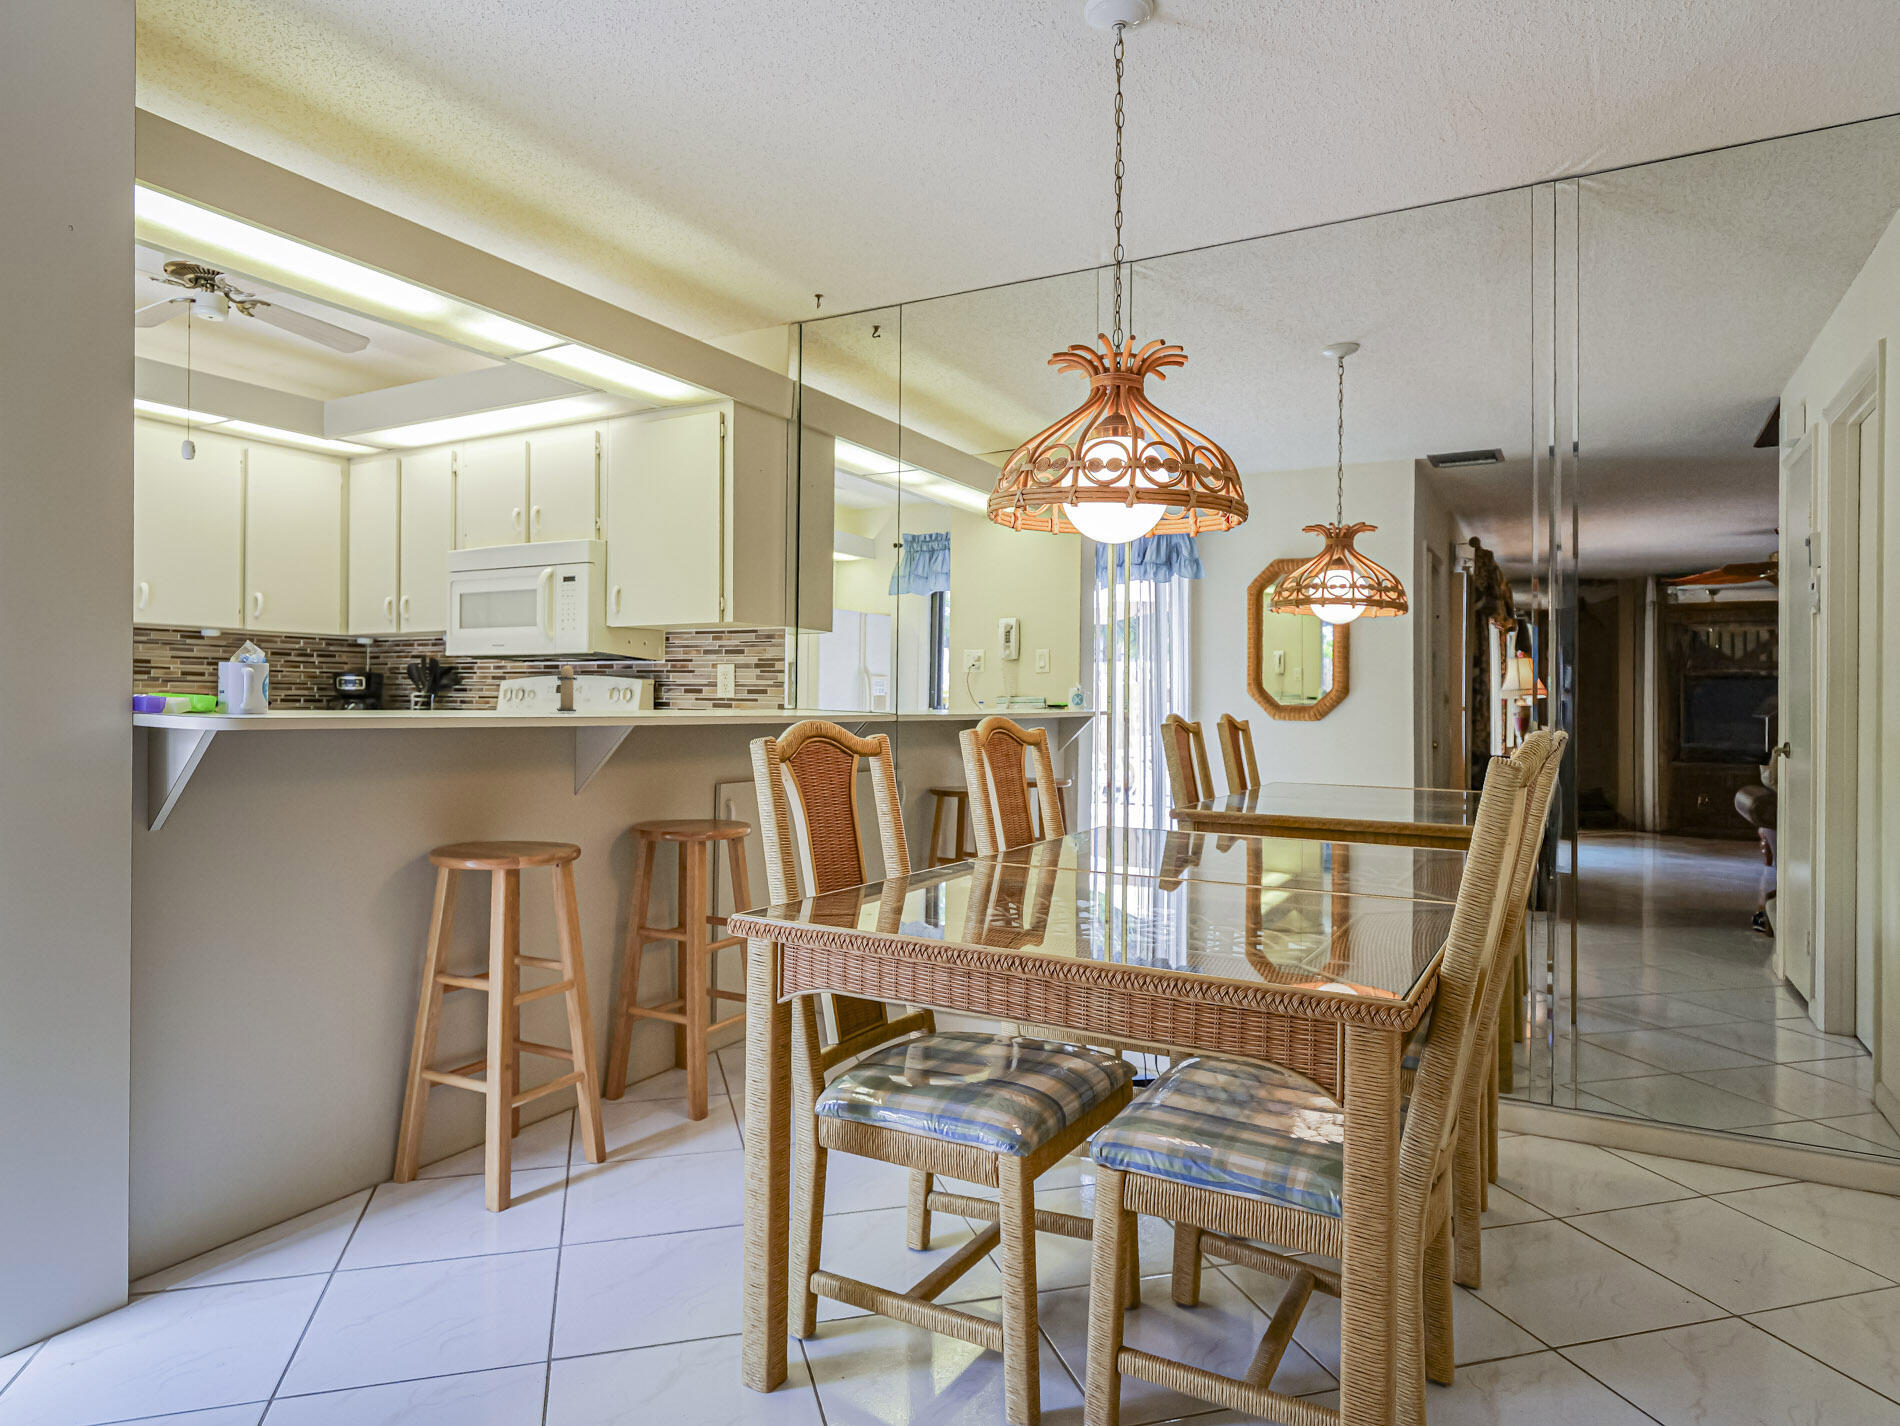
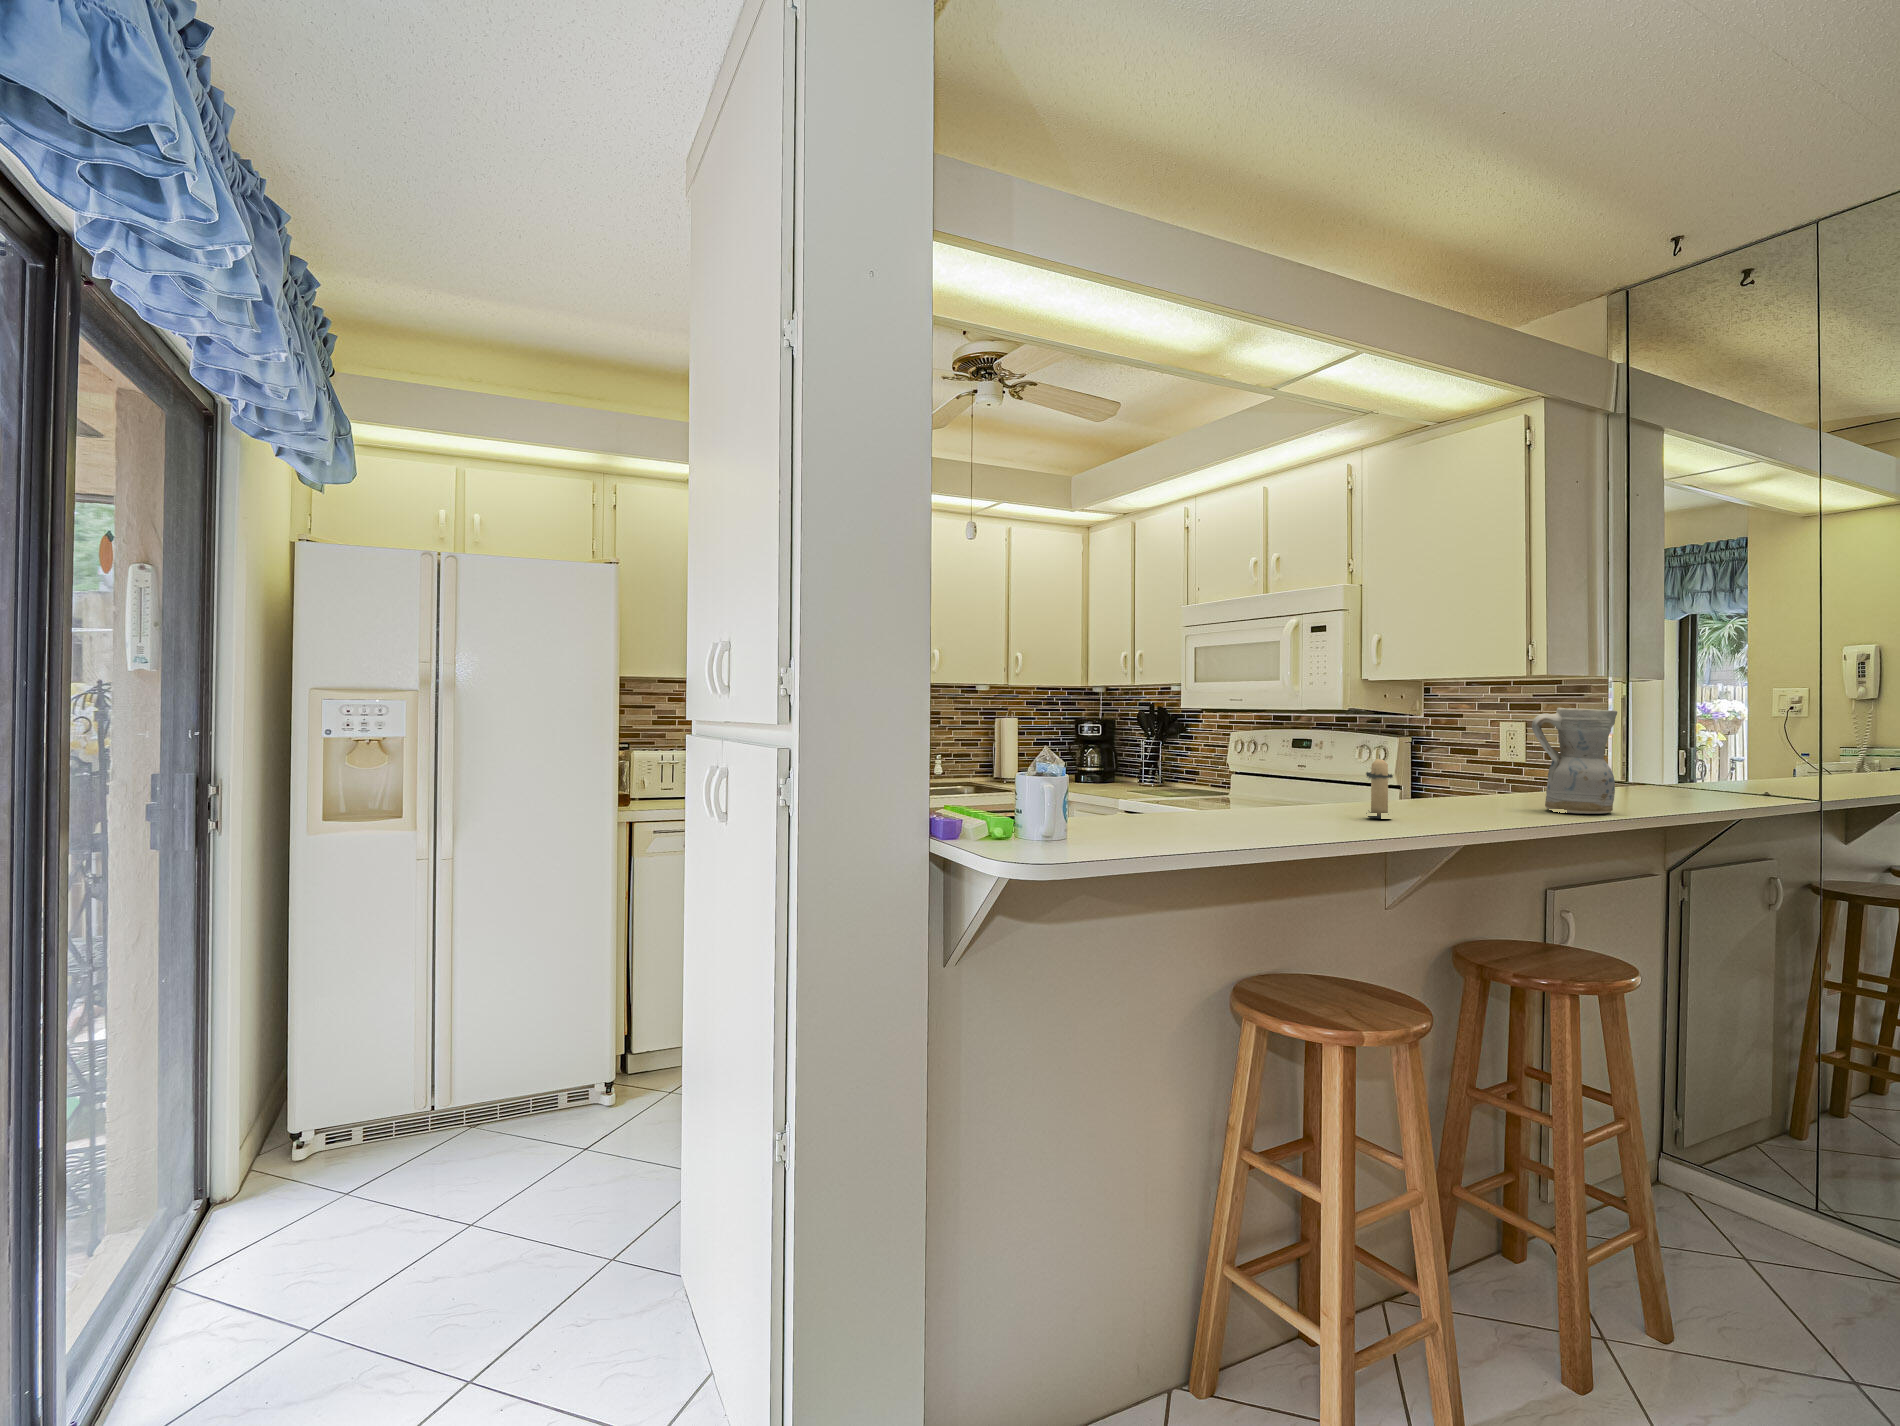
ceramic pitcher: none [689,634,742,710] -> present [1532,708,1617,814]

